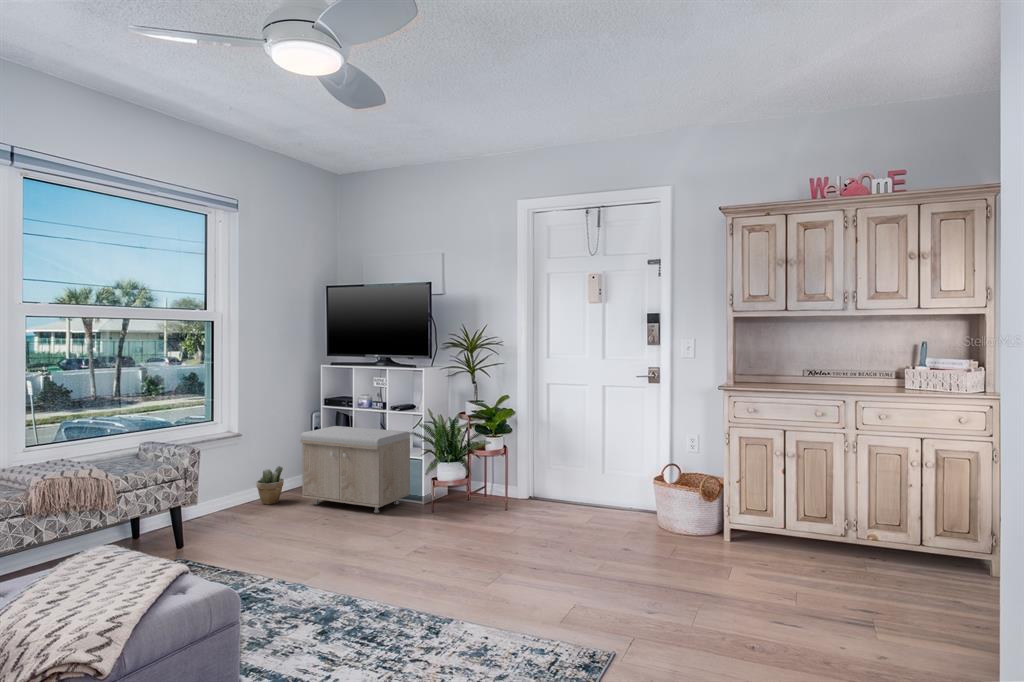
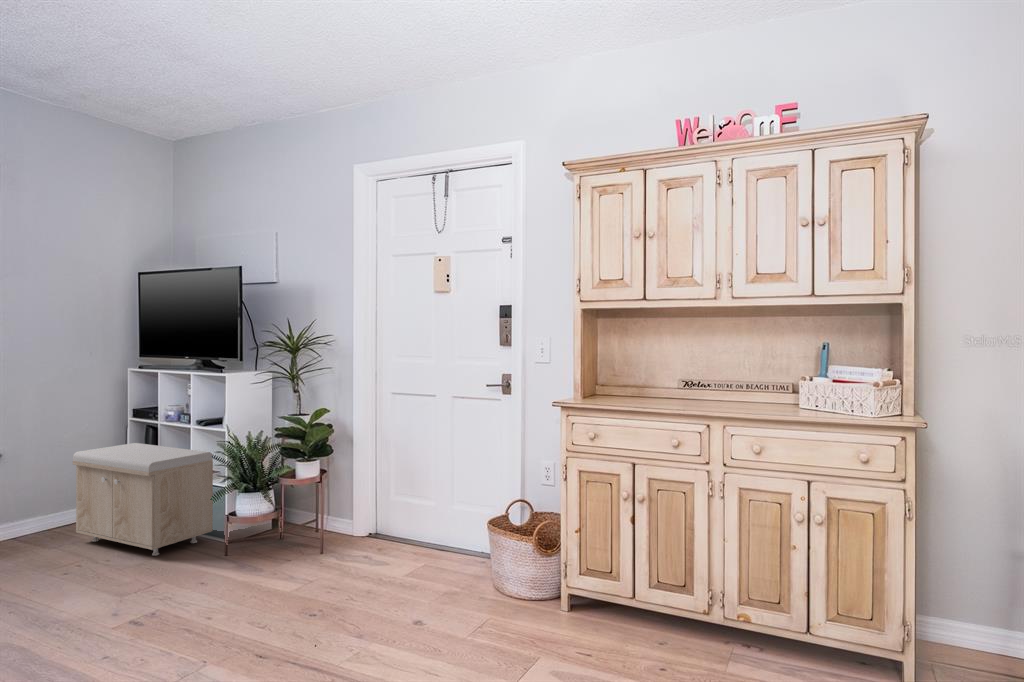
potted plant: present [256,466,284,504] -> none [22,492,61,541]

